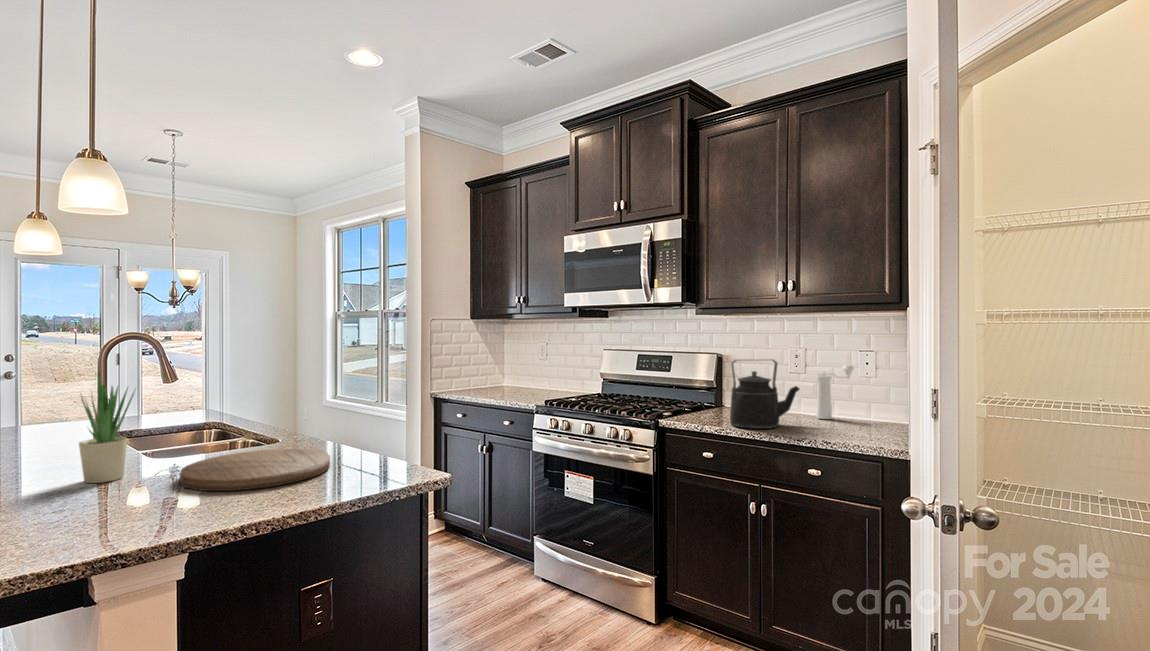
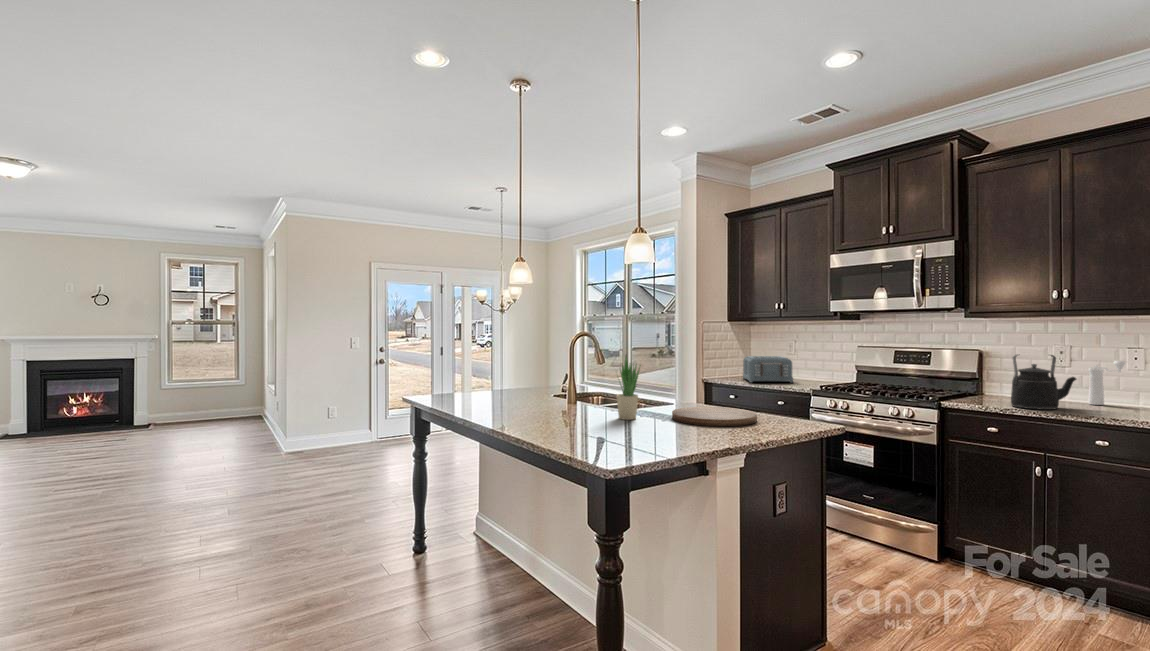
toaster: none [477,362,530,396] -> present [743,356,793,383]

